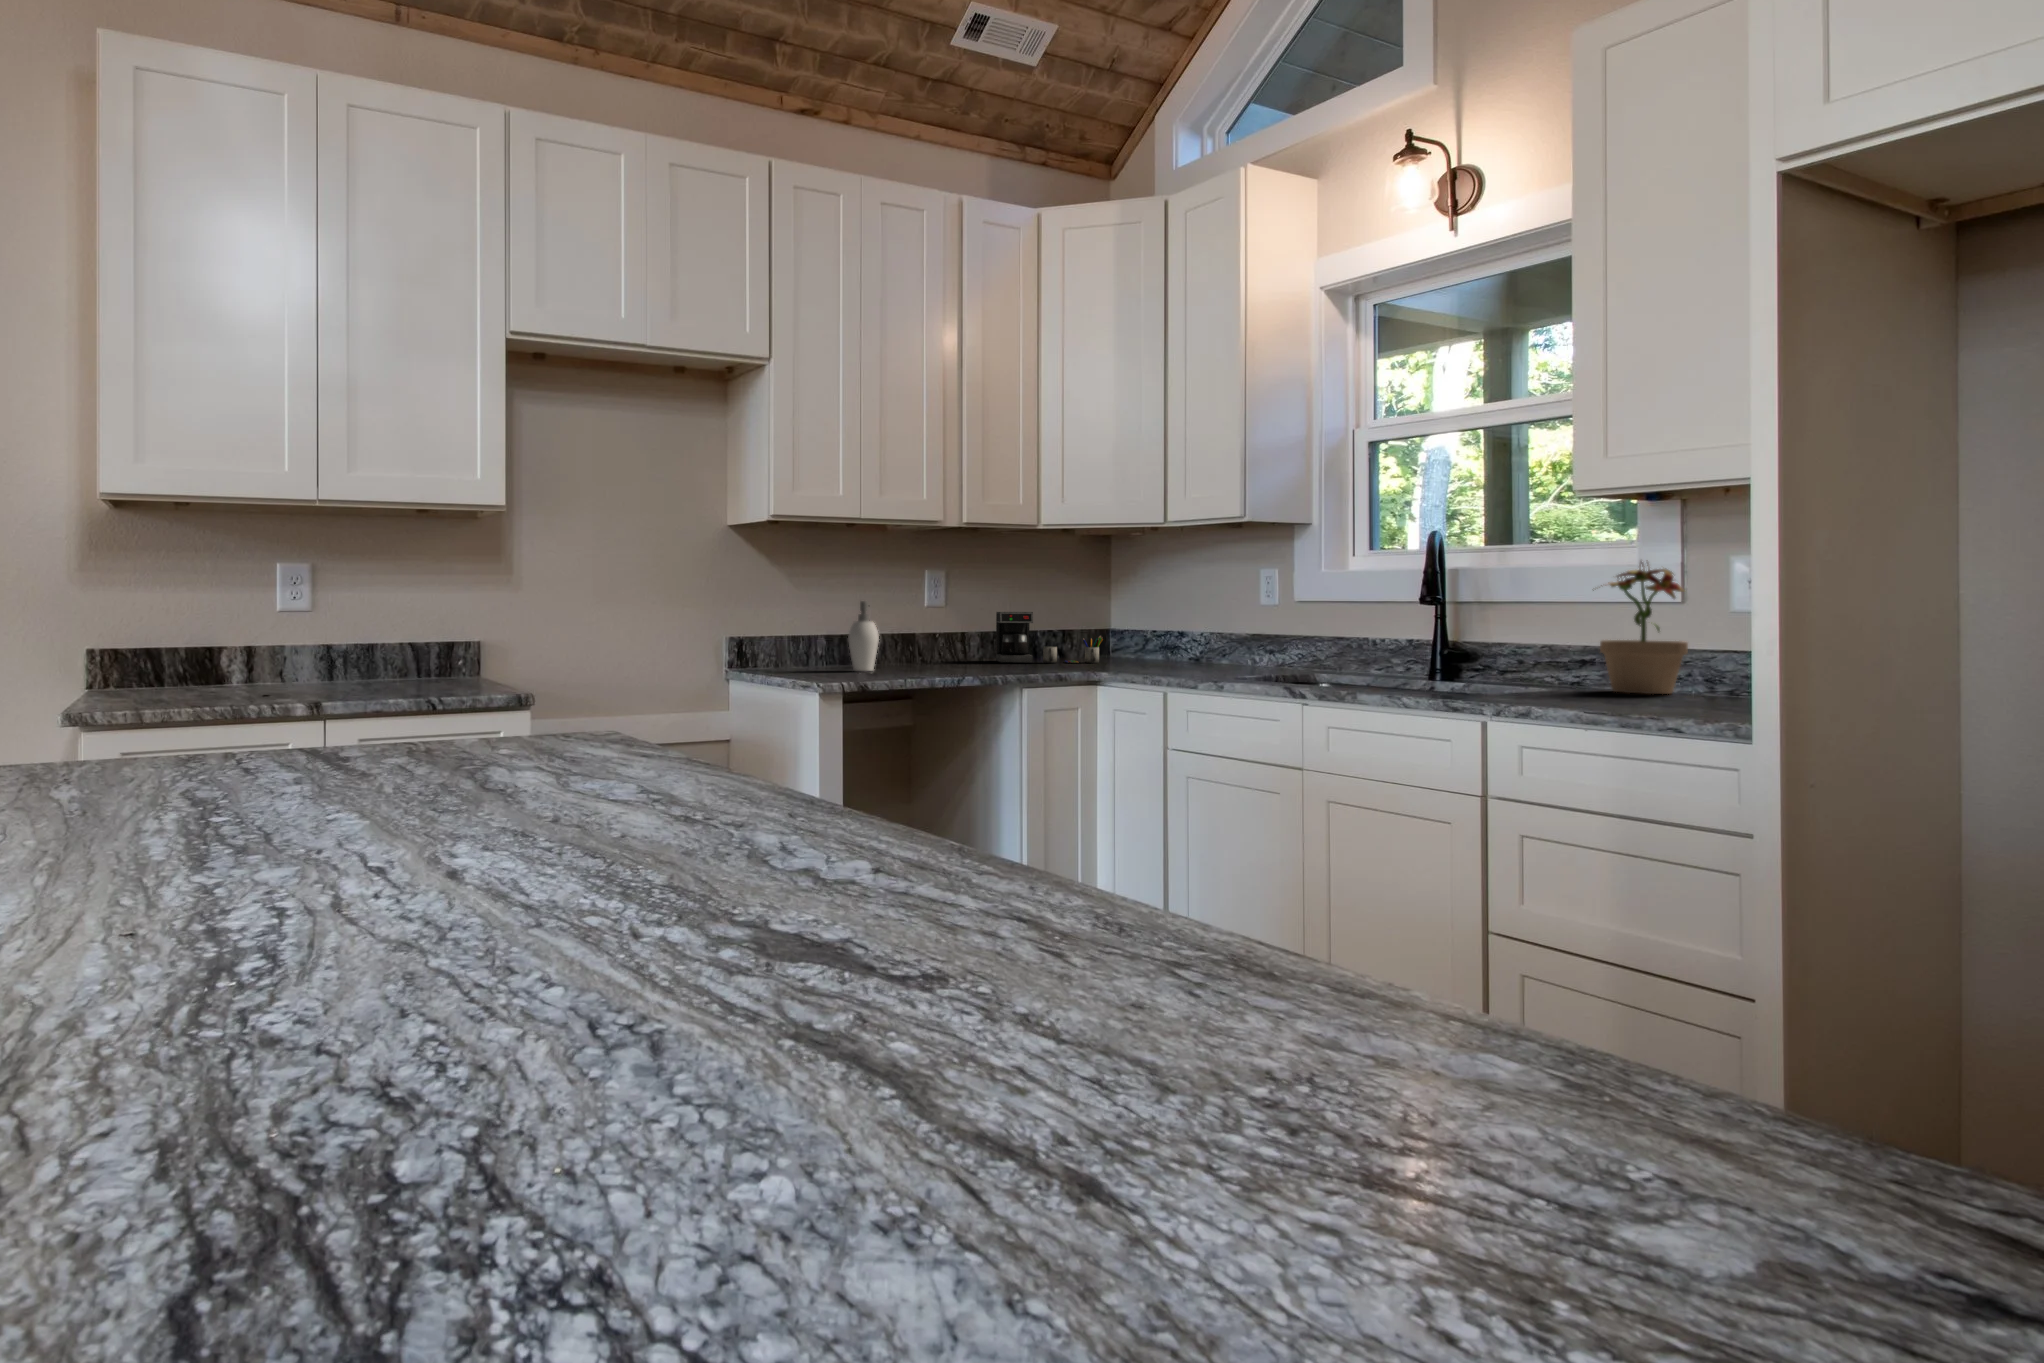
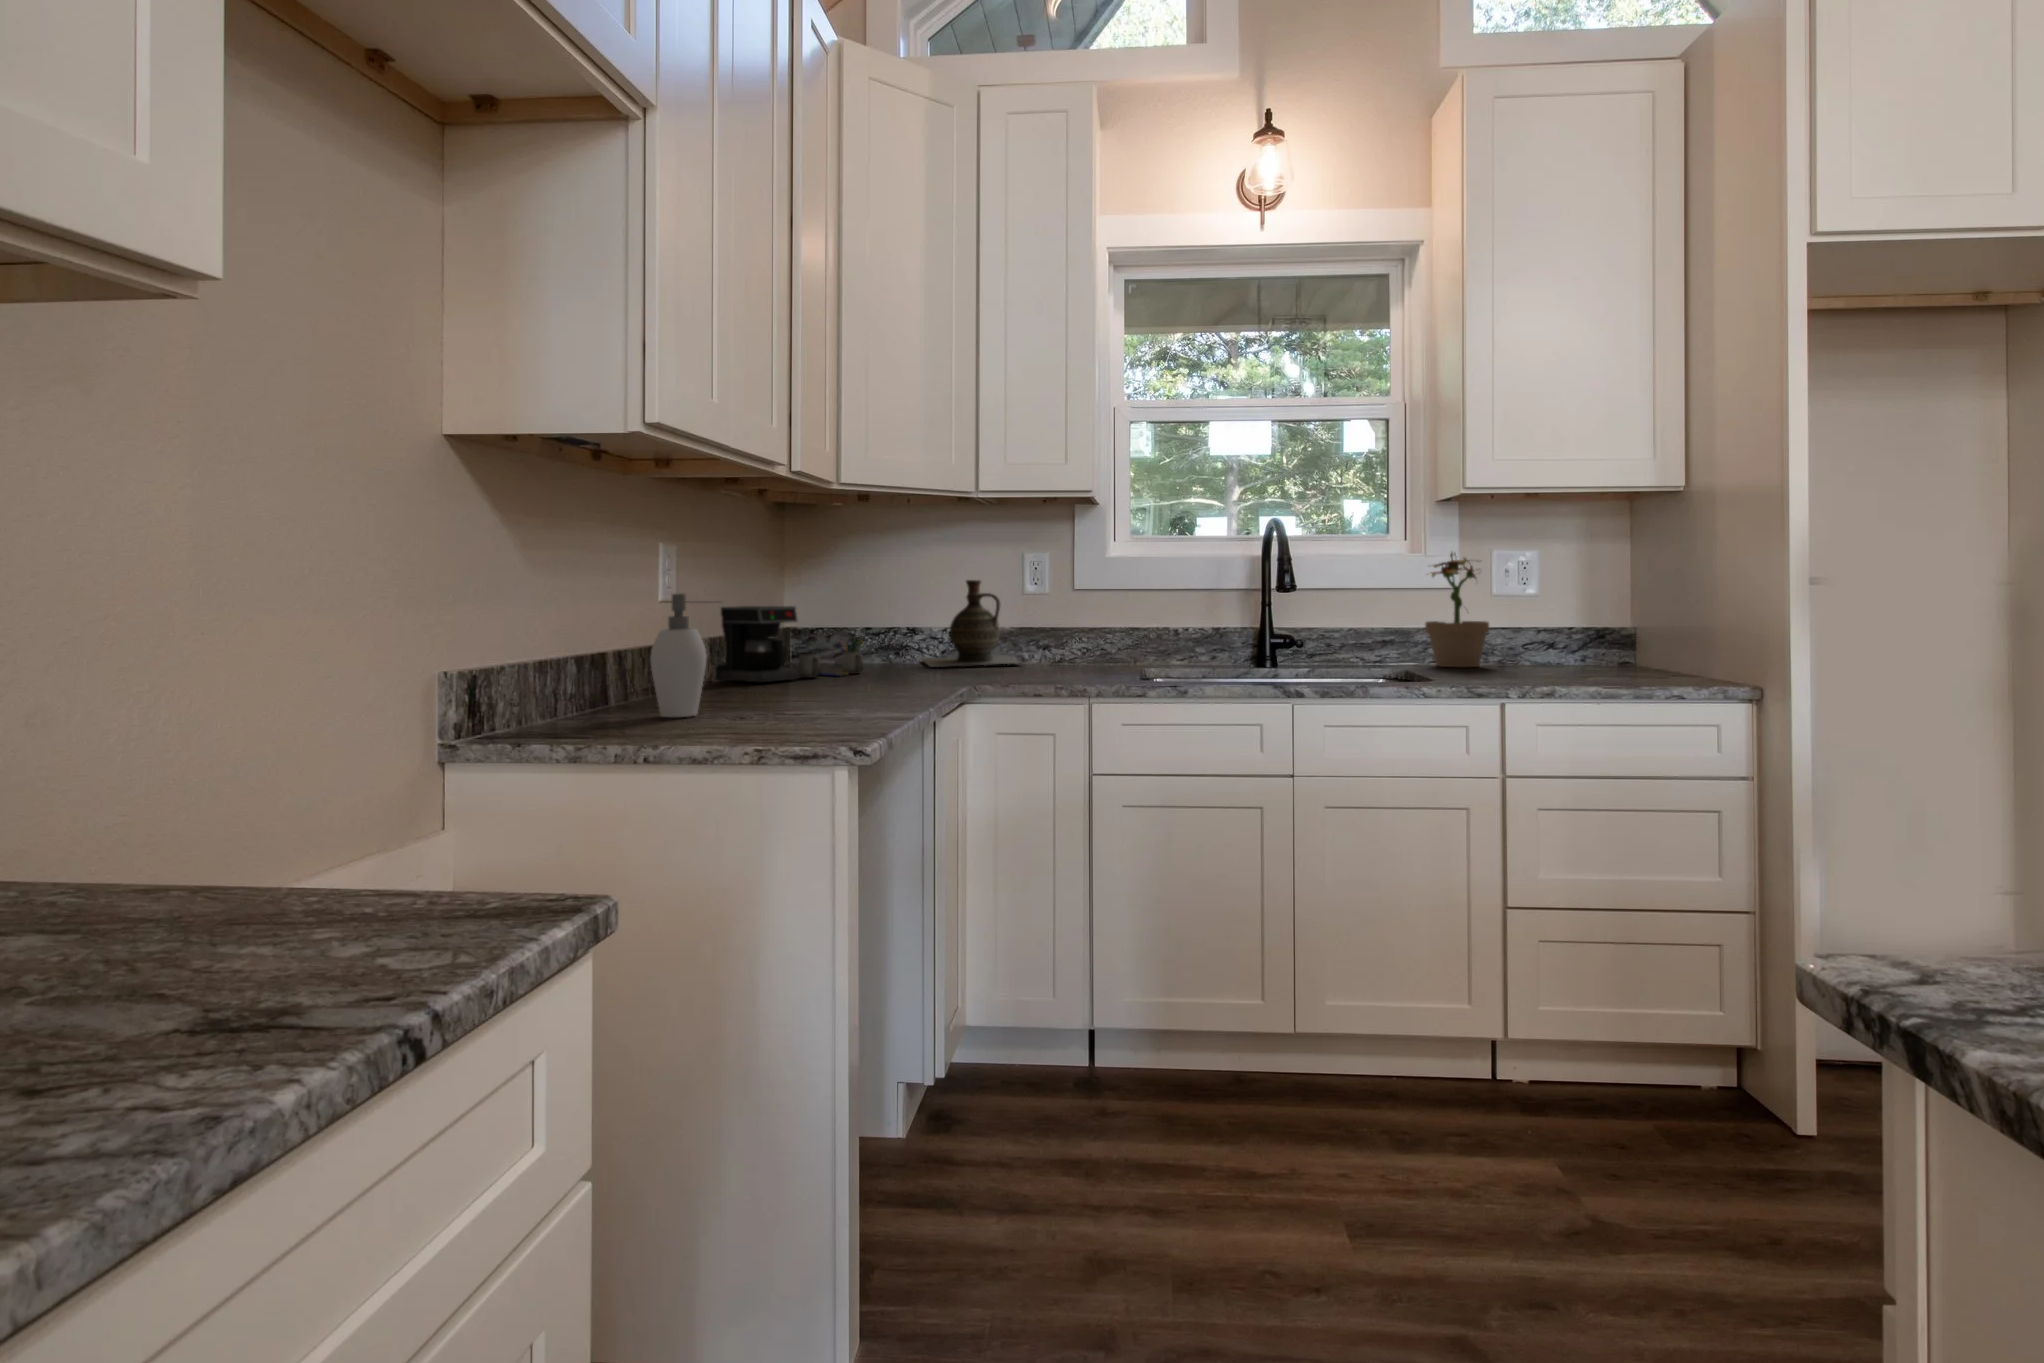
ceramic jug: none [1161,594,1265,664] -> present [922,580,1020,667]

